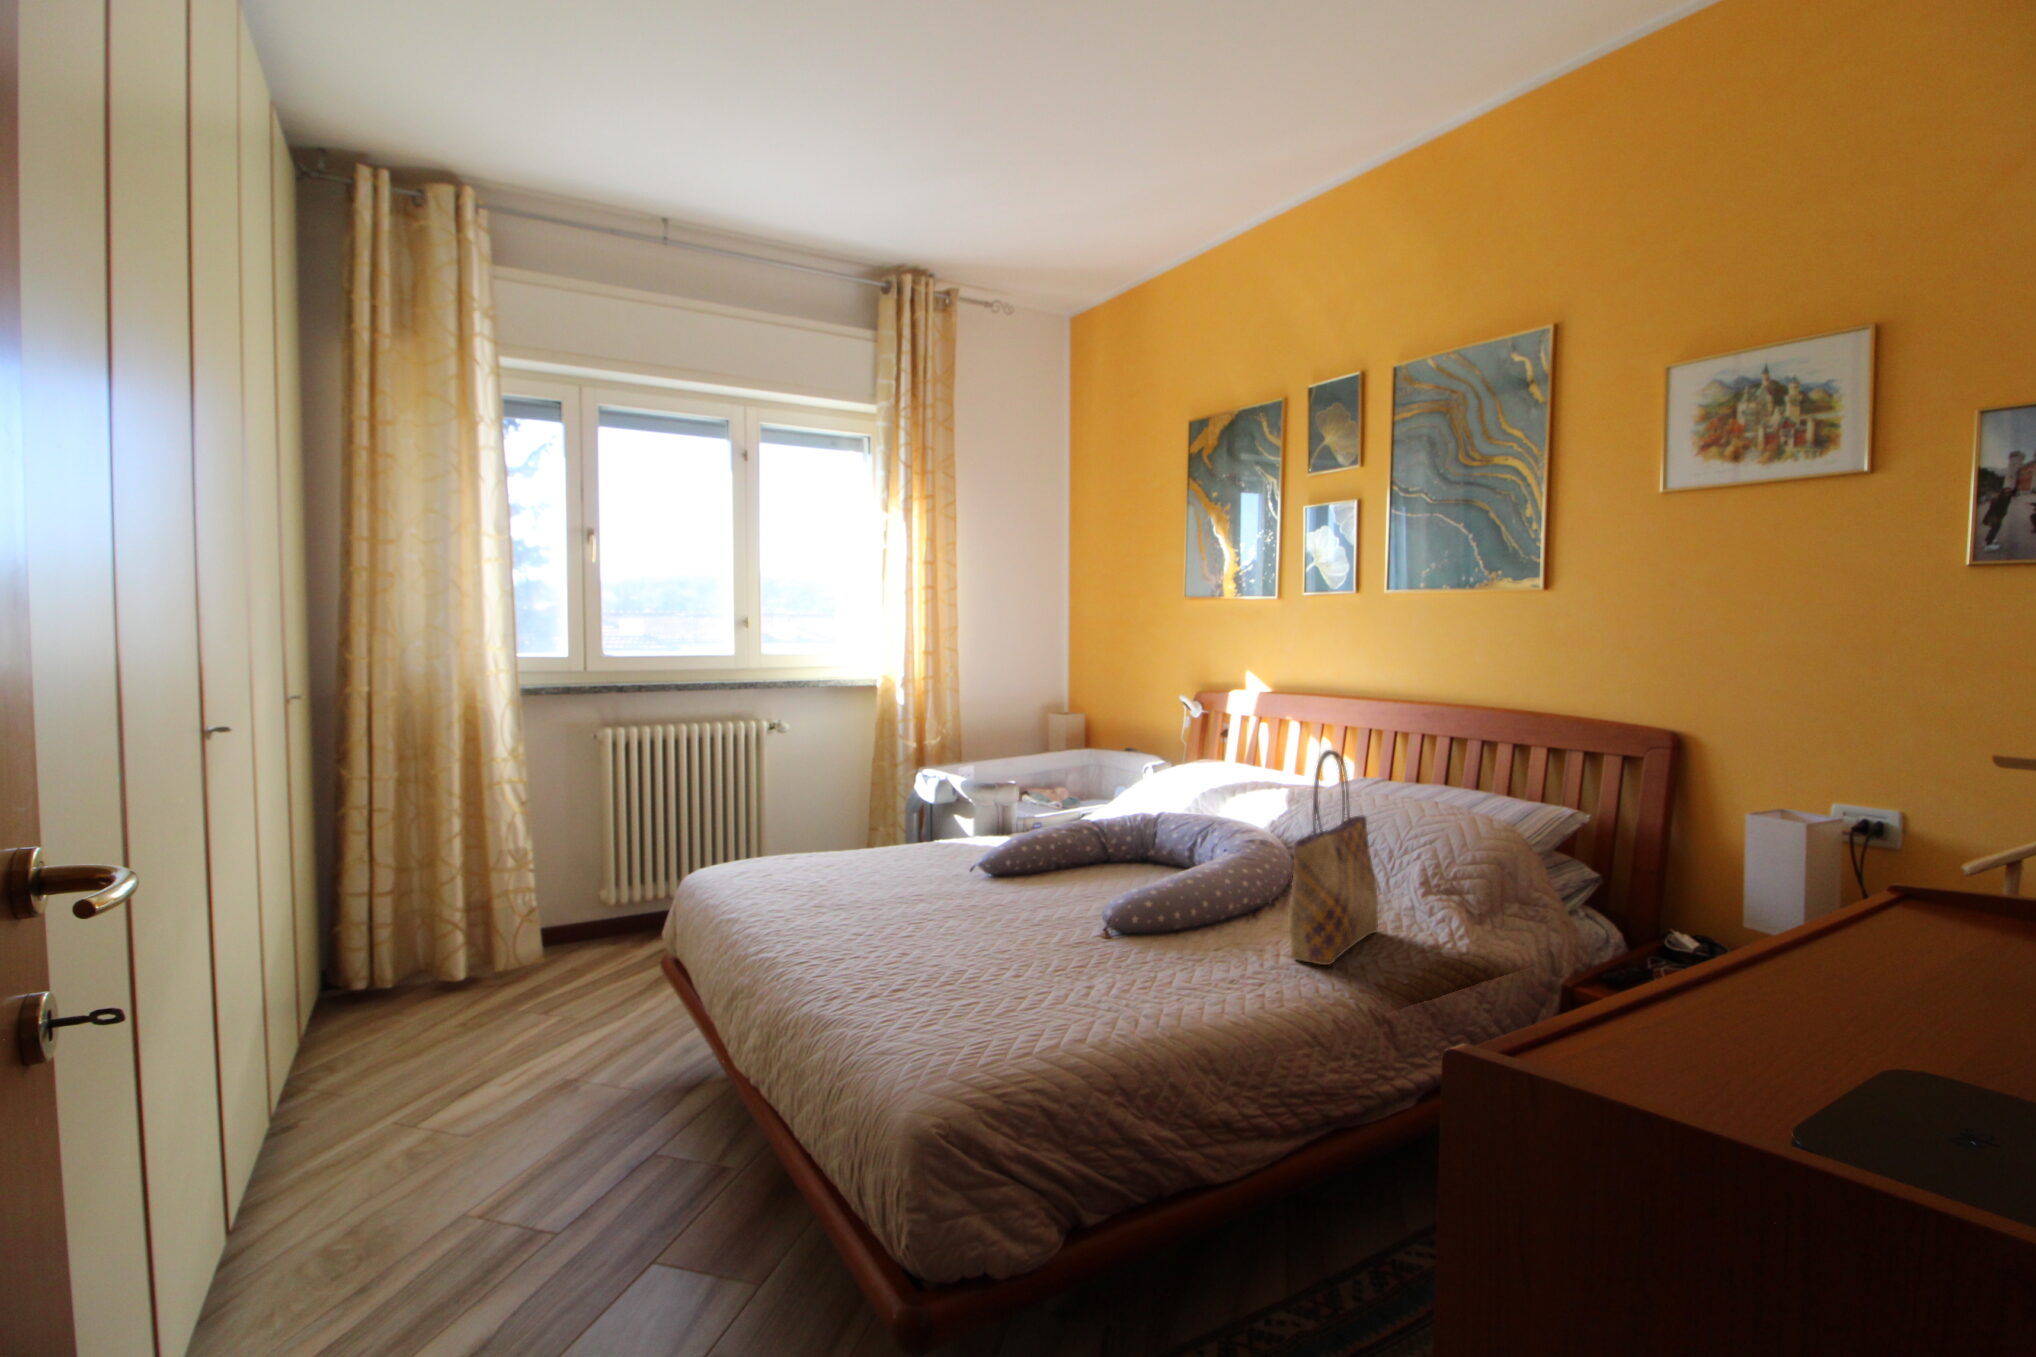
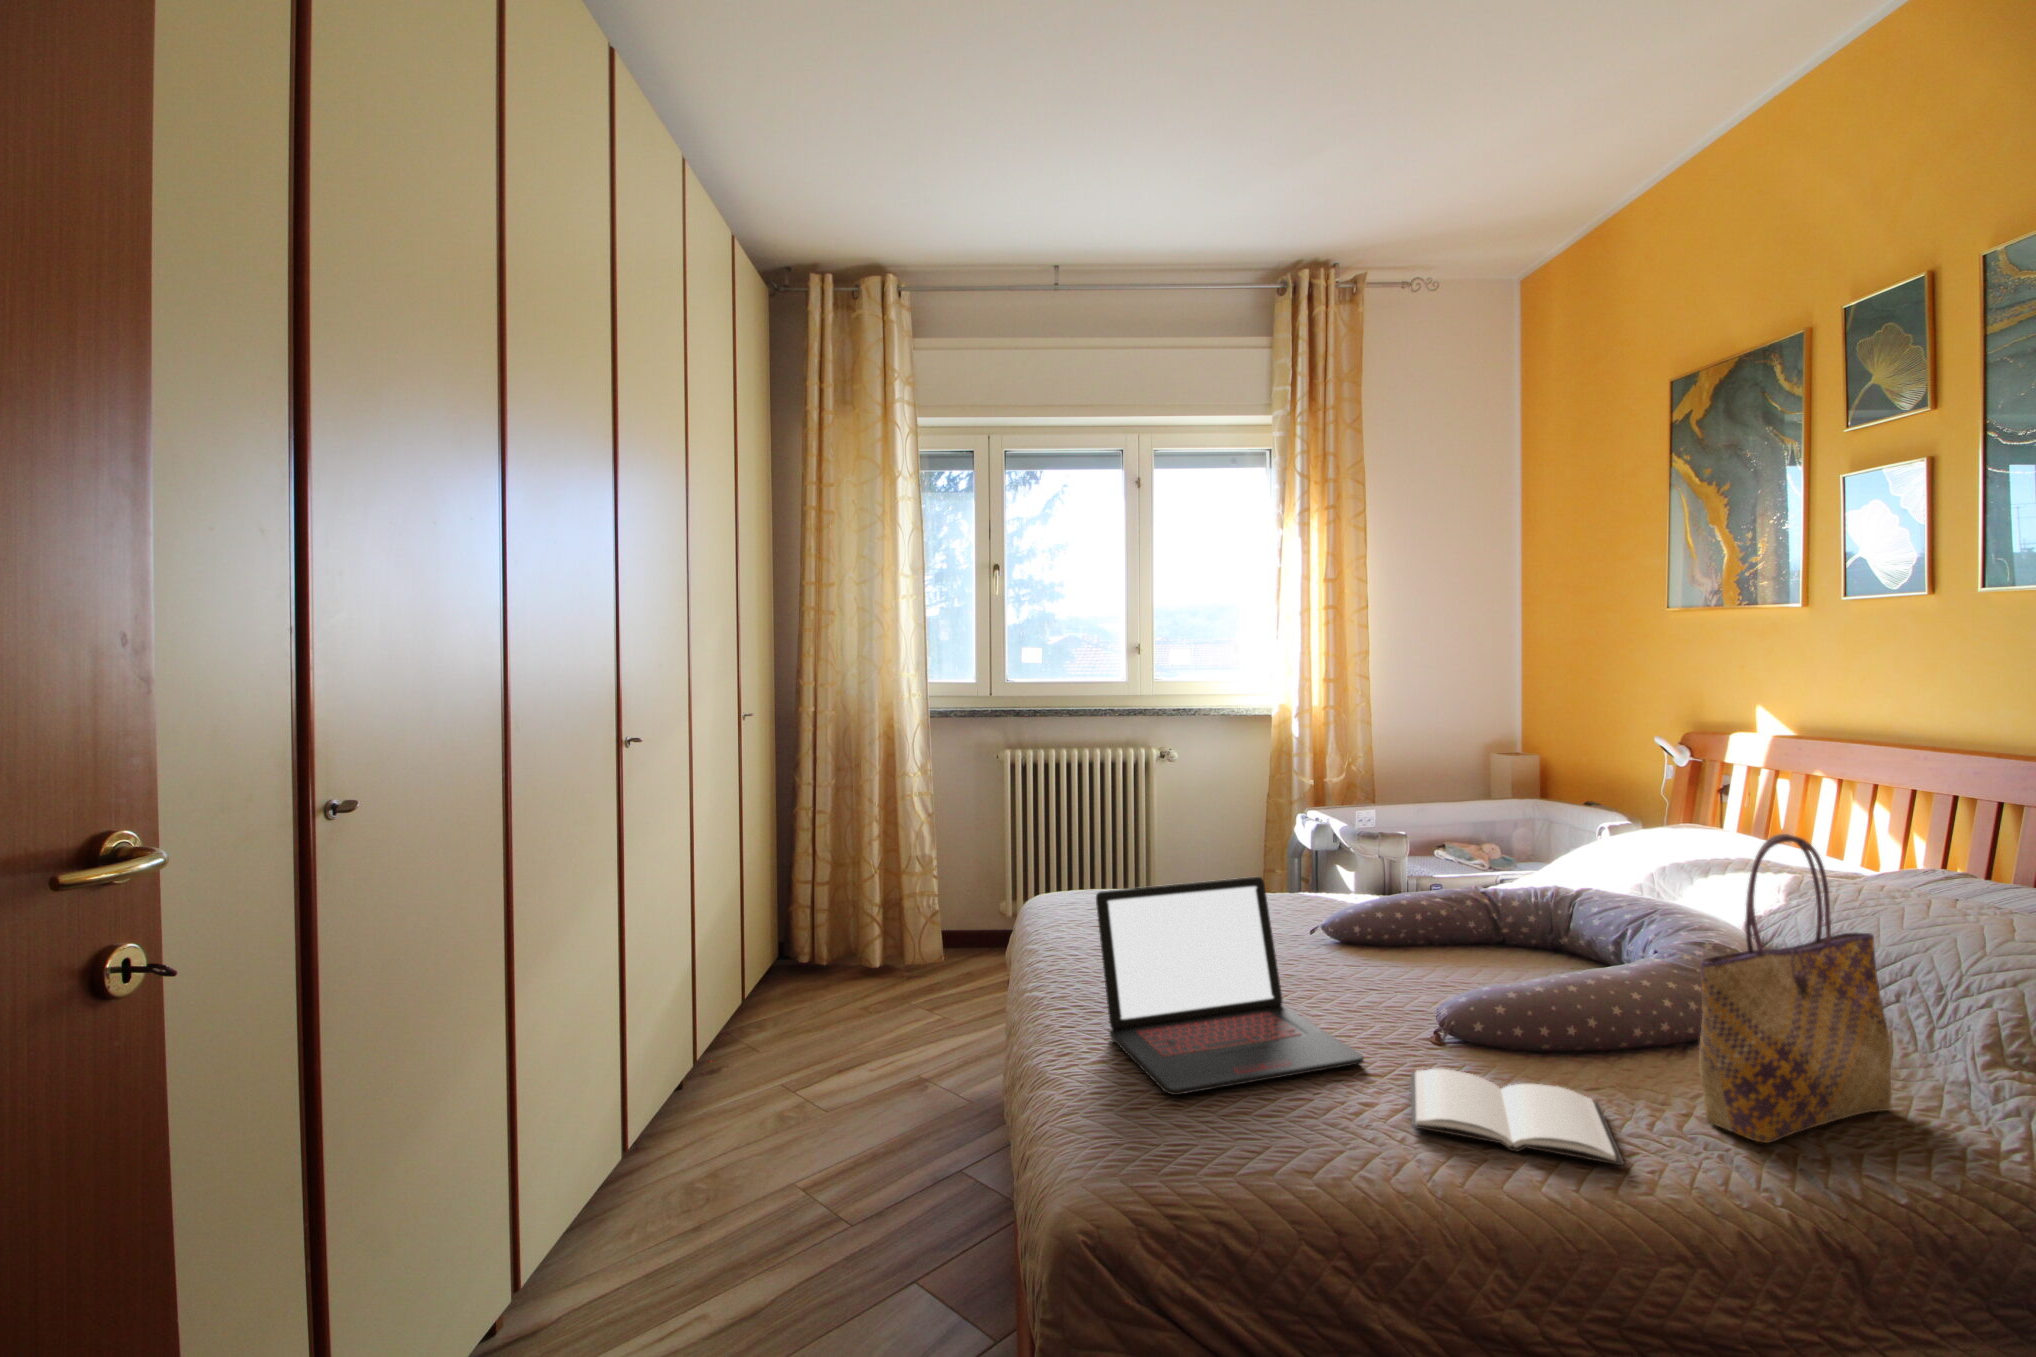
laptop: none [821,821,1064,1022] -> present [1096,877,1364,1095]
book: none [1102,954,1264,1005] -> present [1411,1069,1624,1165]

